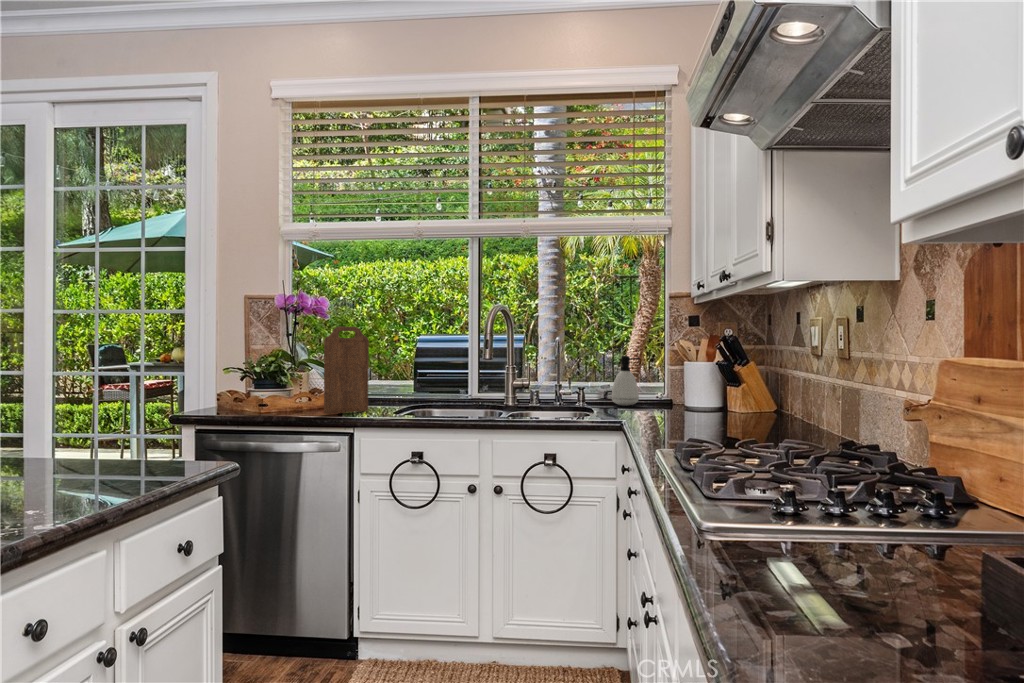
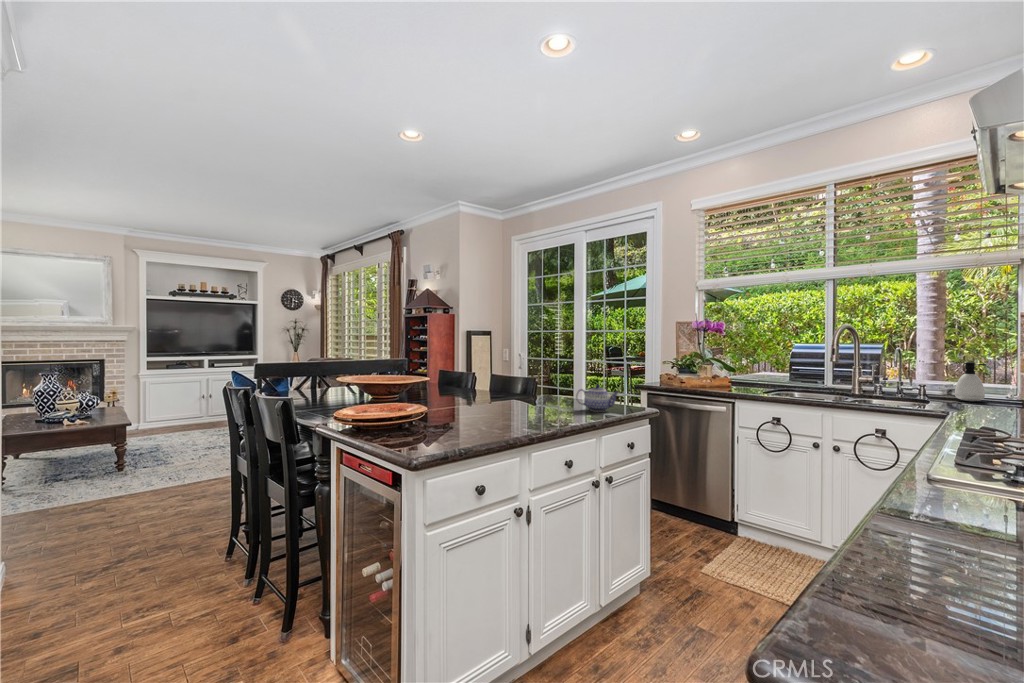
cutting board: present [324,327,369,414] -> none [718,340,748,390]
teapot: none [46,421,156,483] -> present [576,385,618,412]

